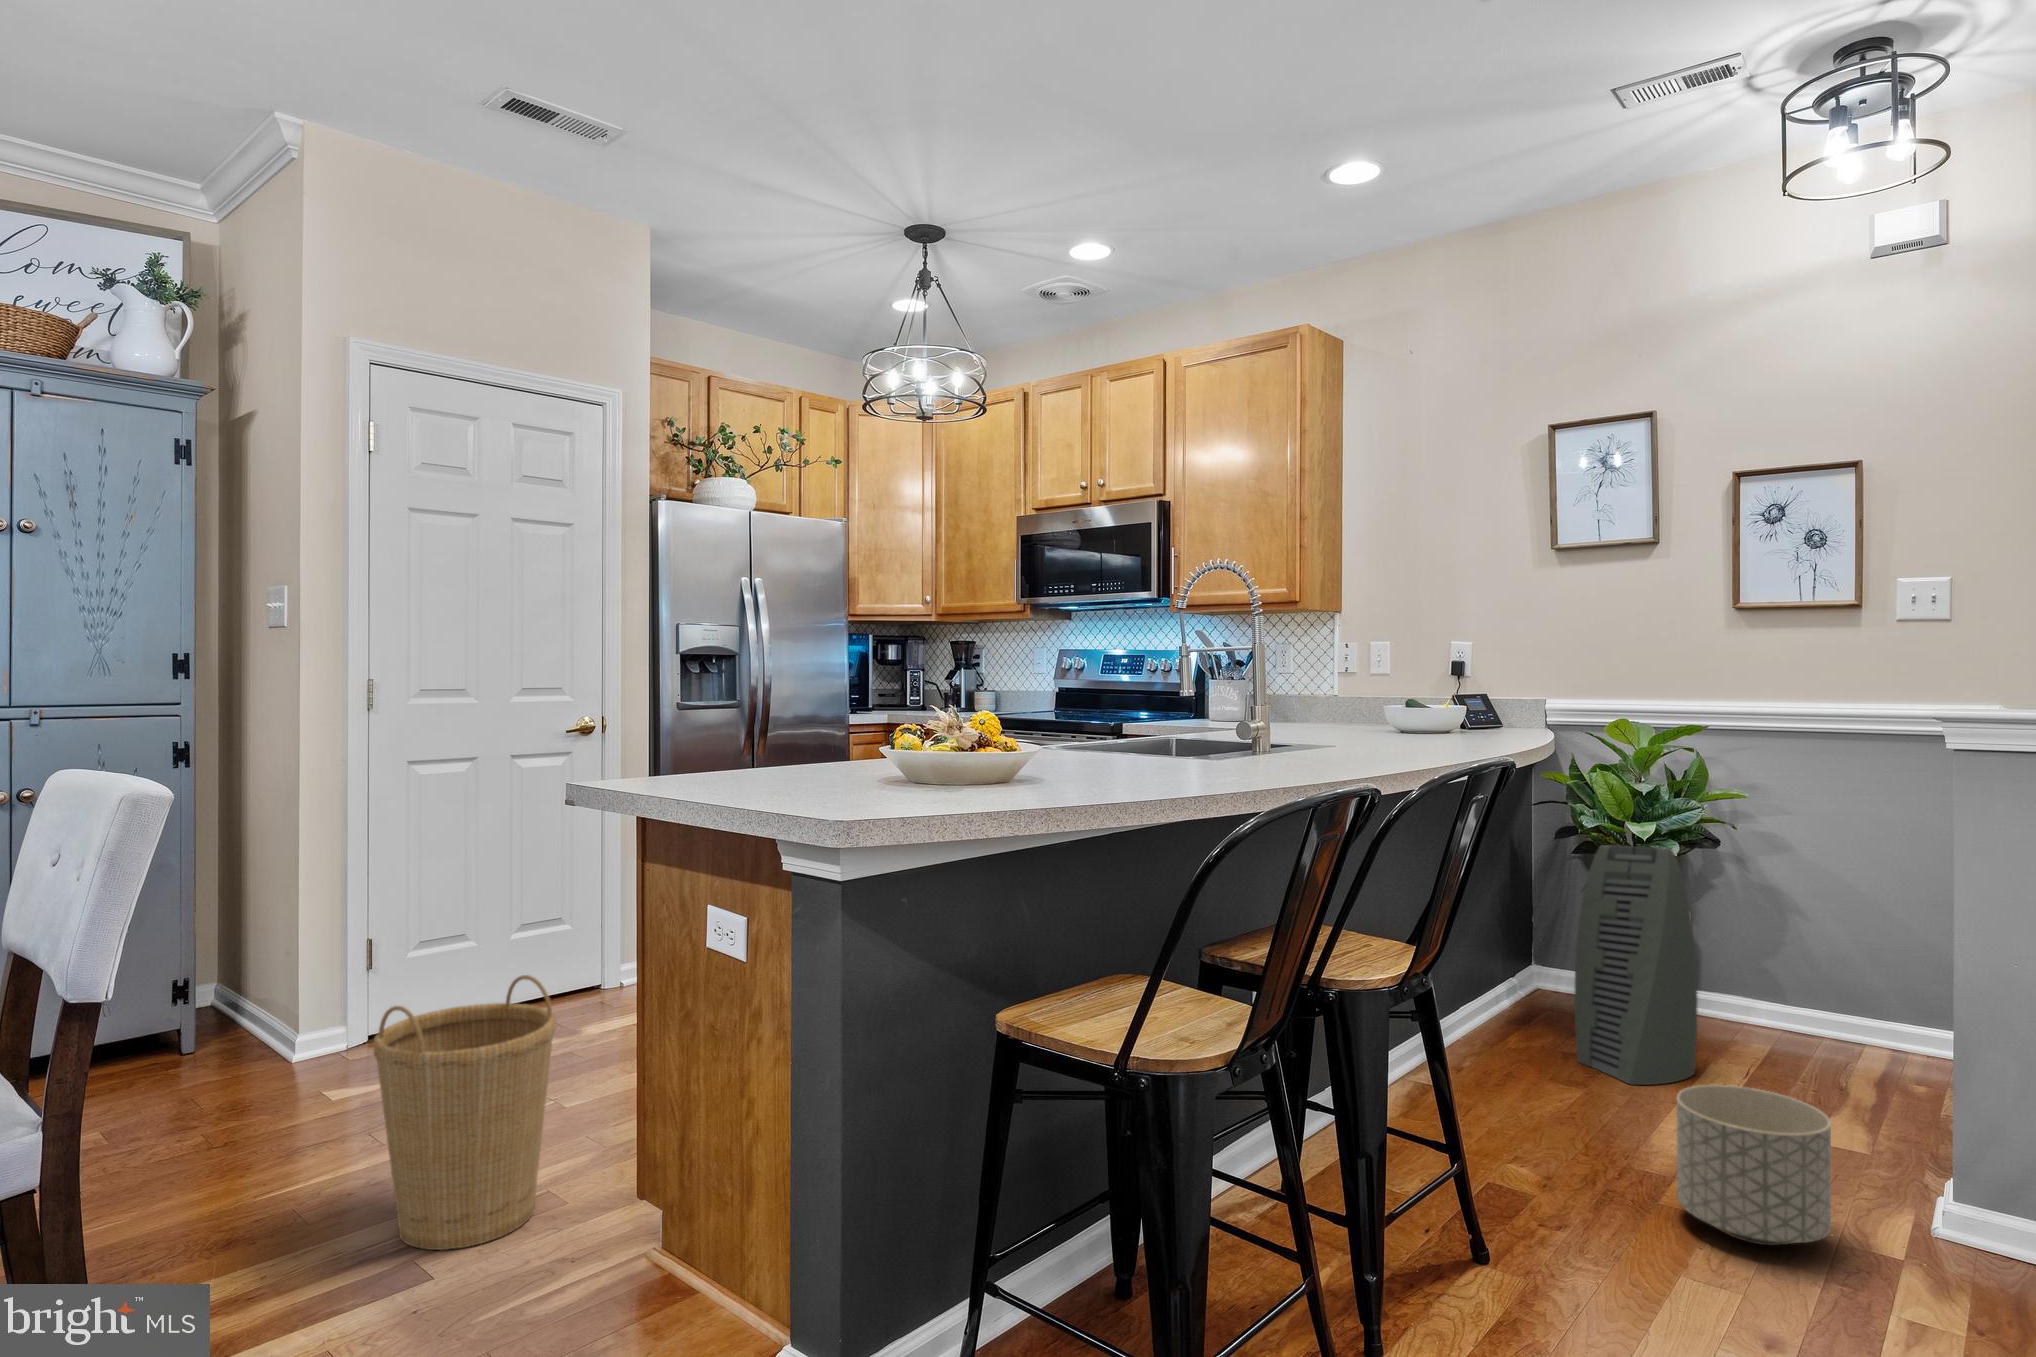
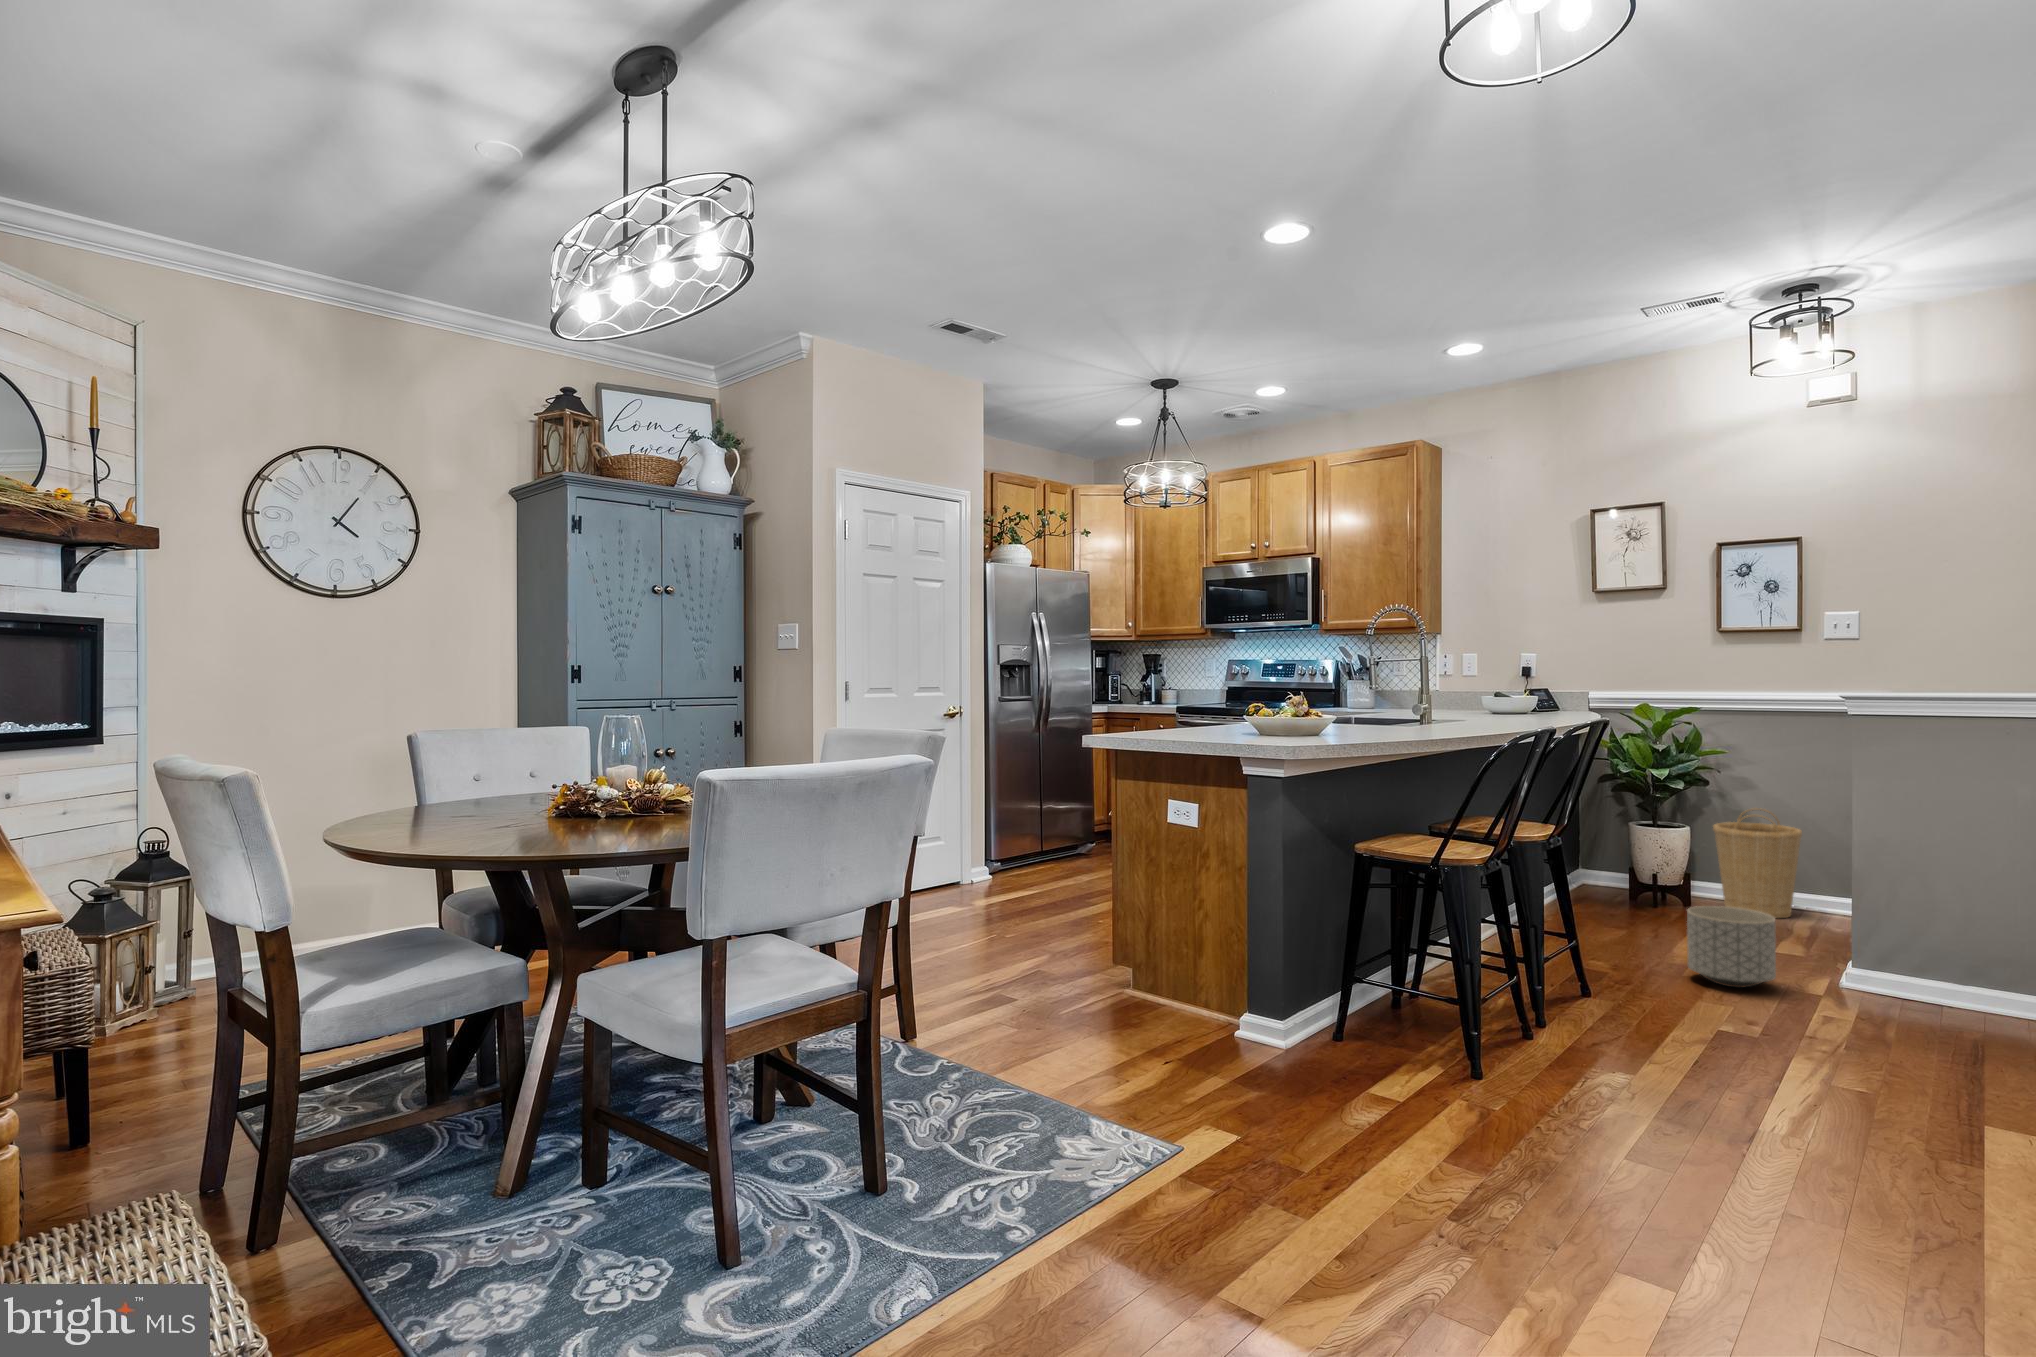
air purifier: present [1575,845,1697,1085] -> none [1617,781,1697,928]
basket: present [373,975,556,1250] -> present [1713,808,1802,918]

